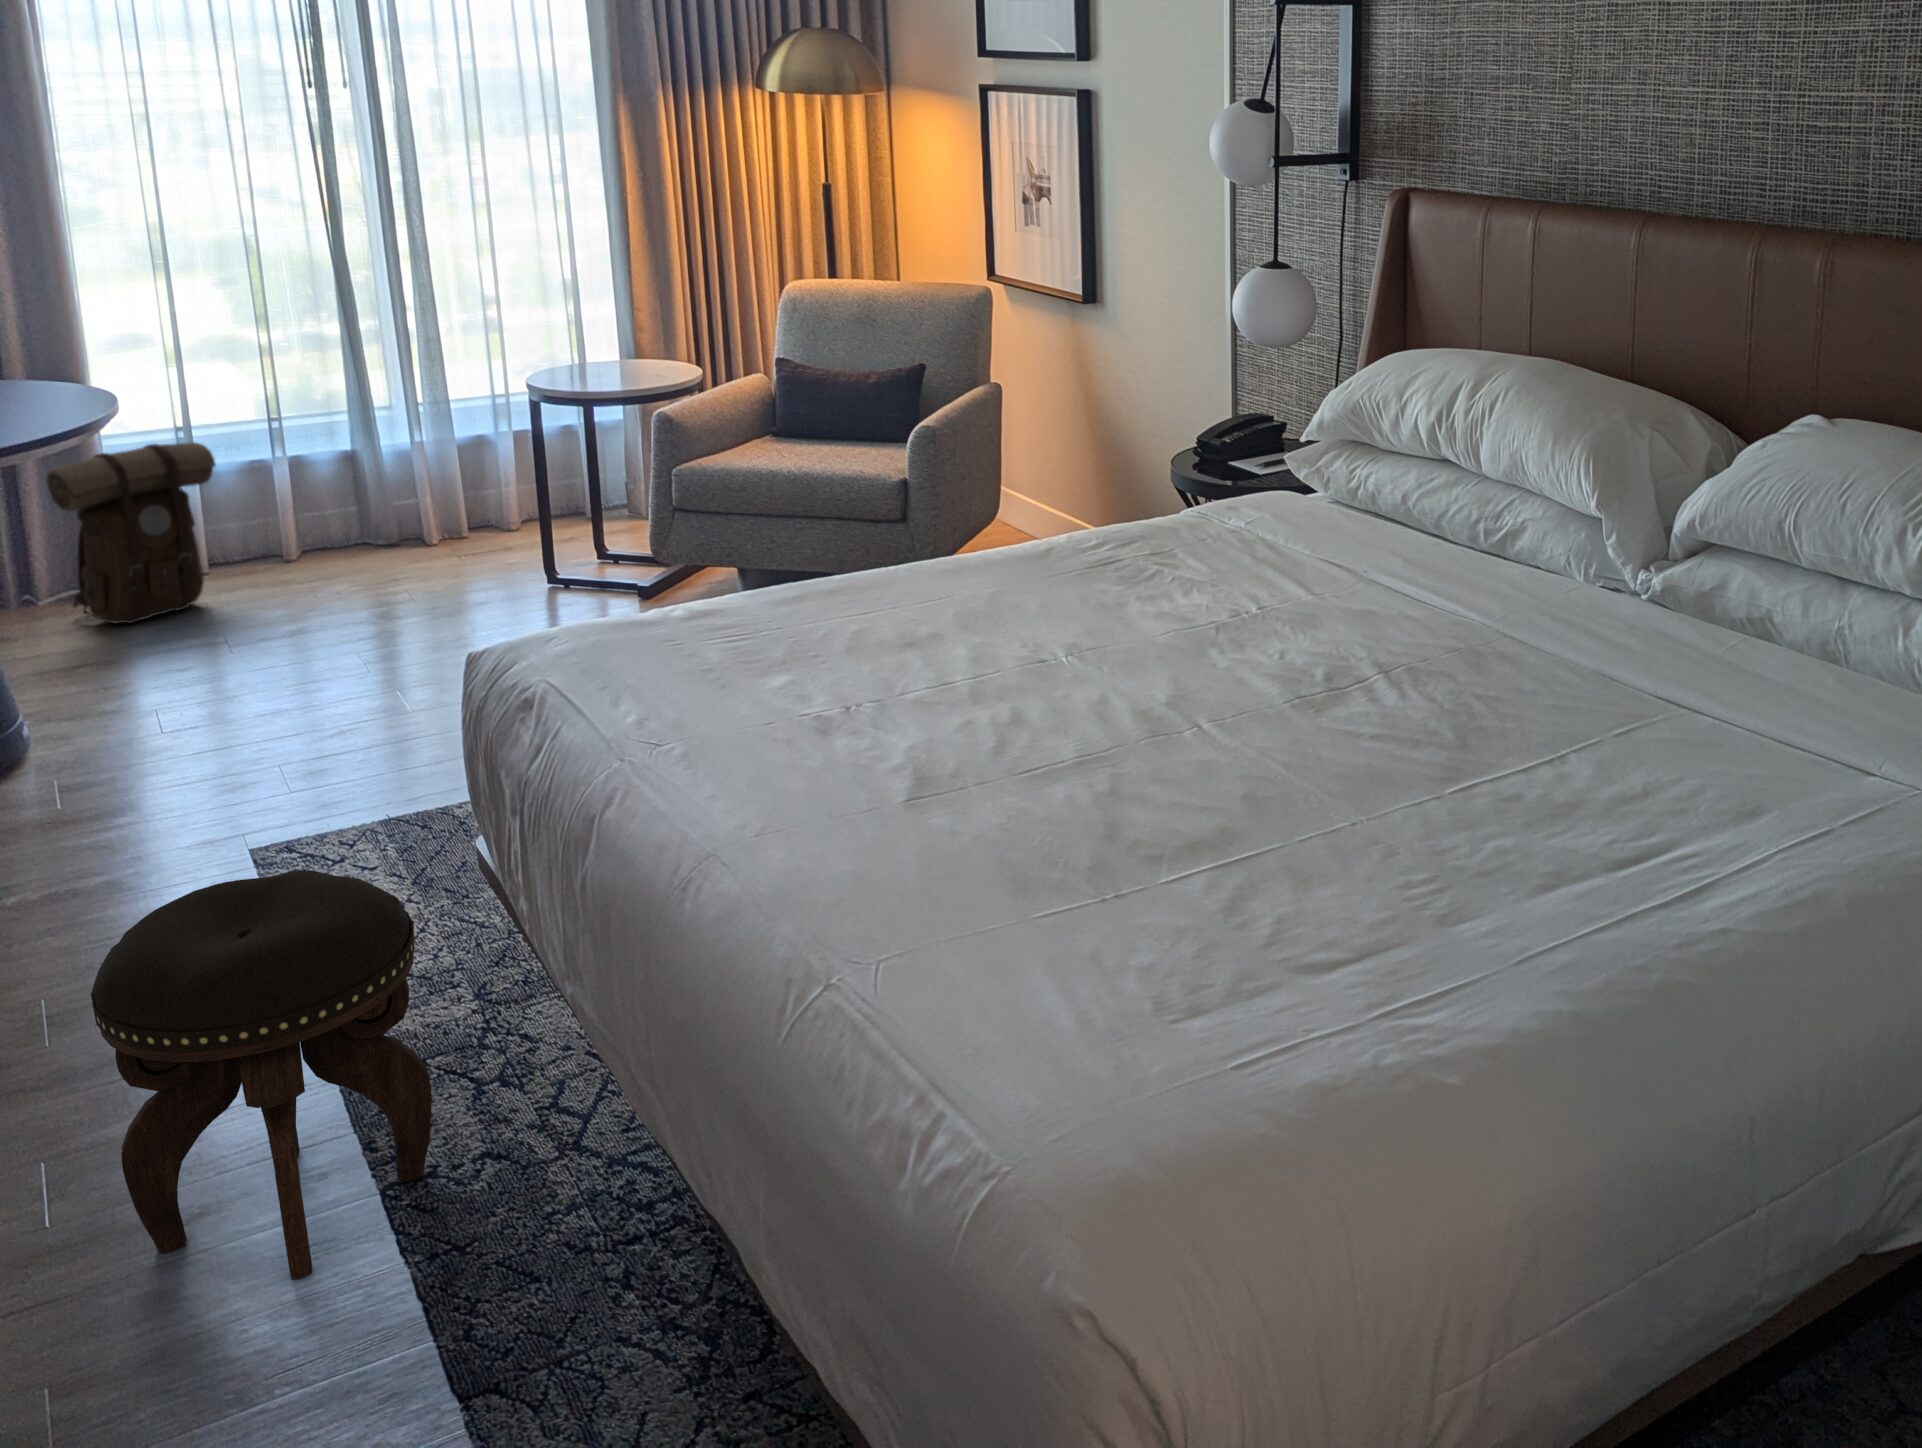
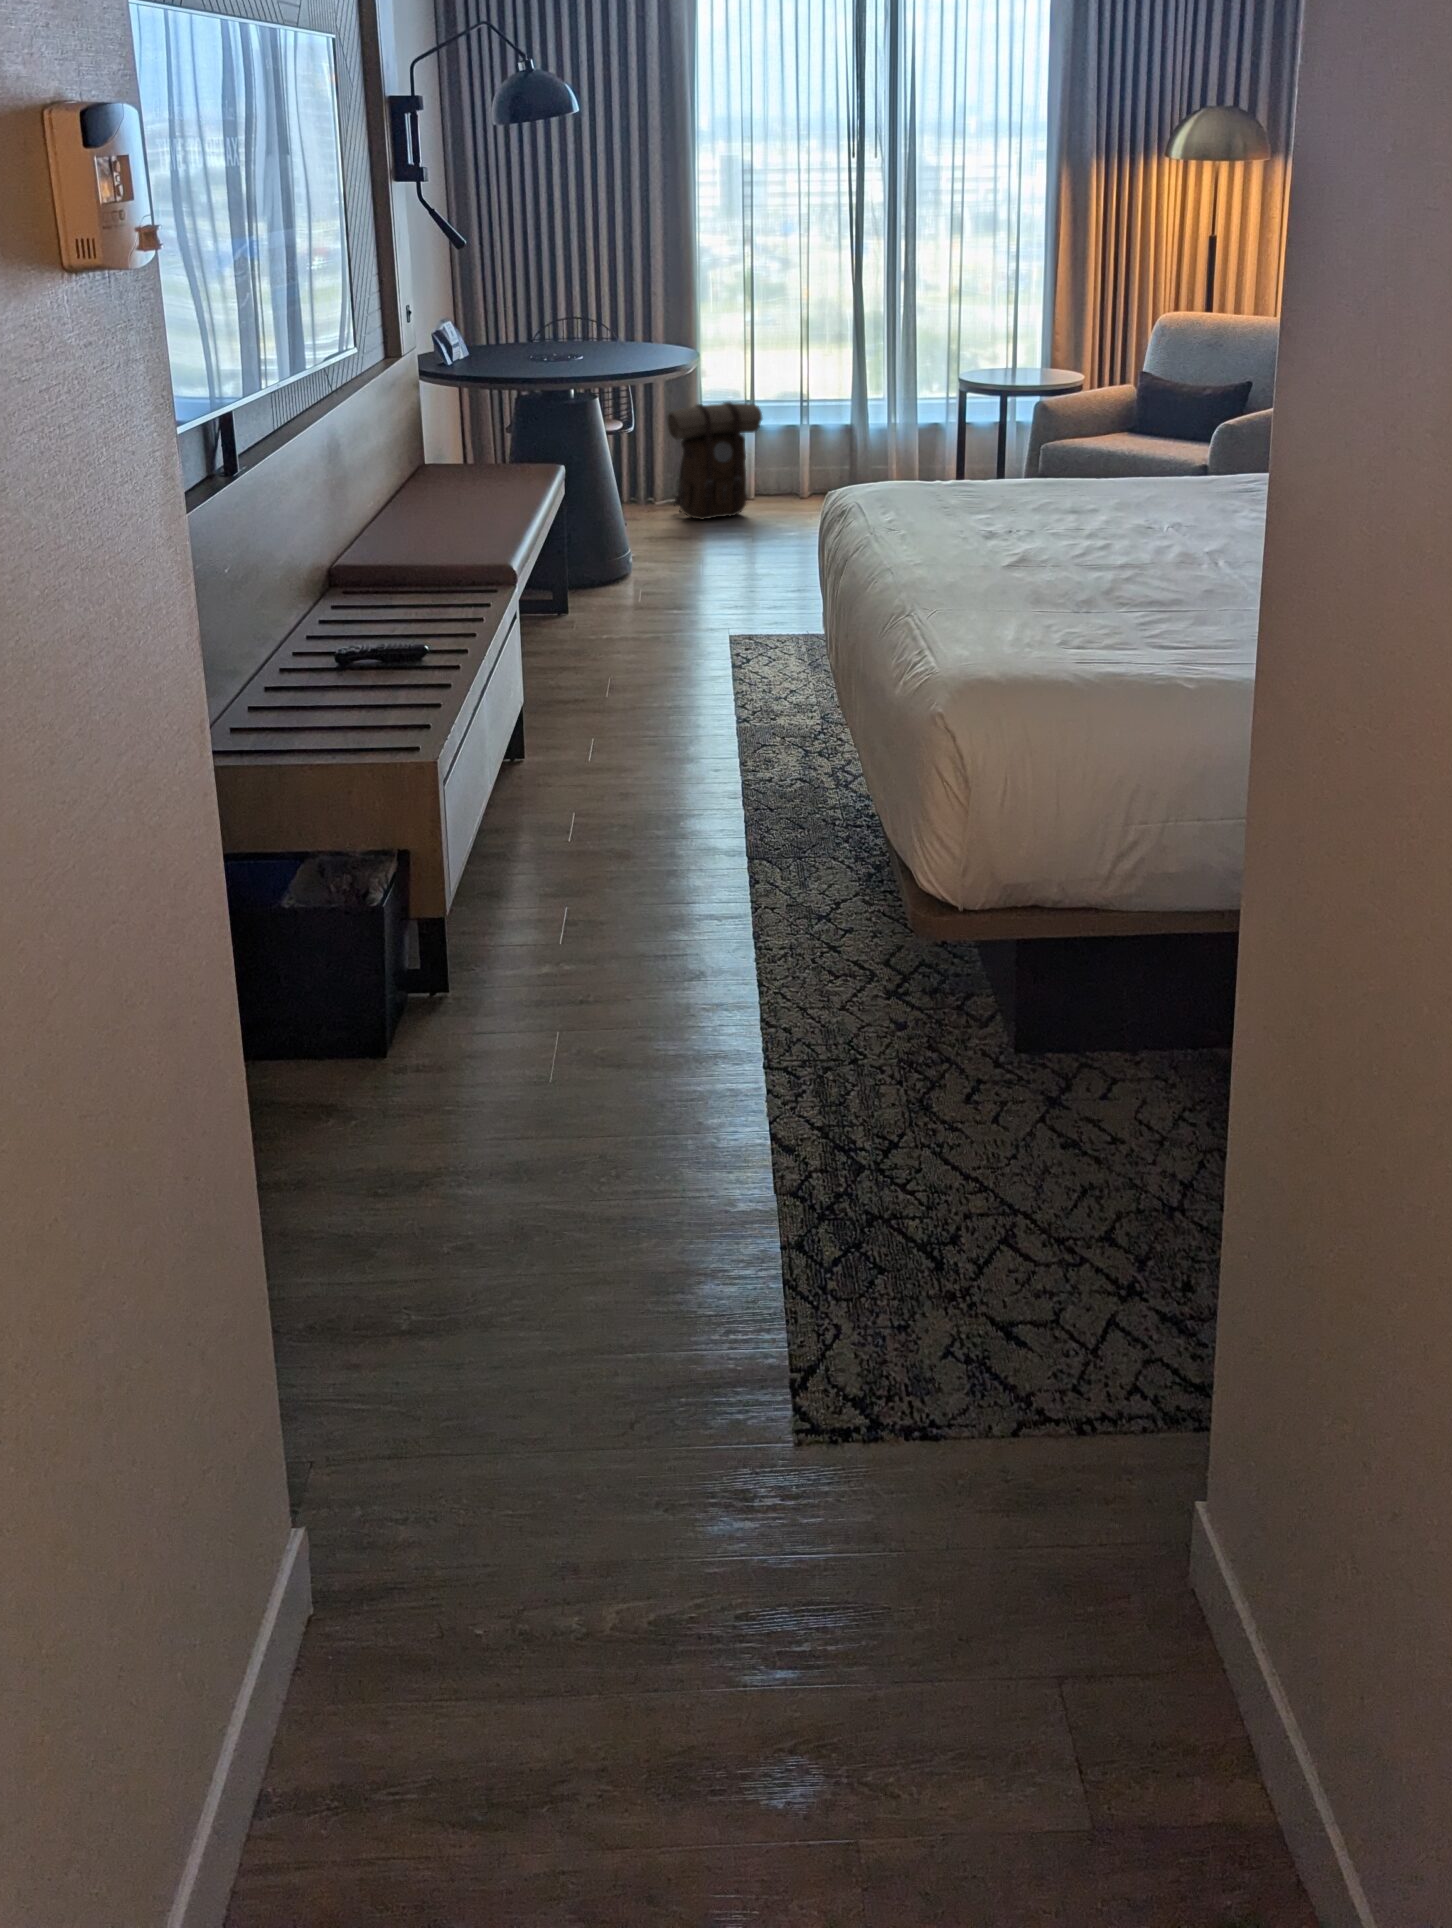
footstool: present [91,870,432,1279] -> none [620,591,774,802]

